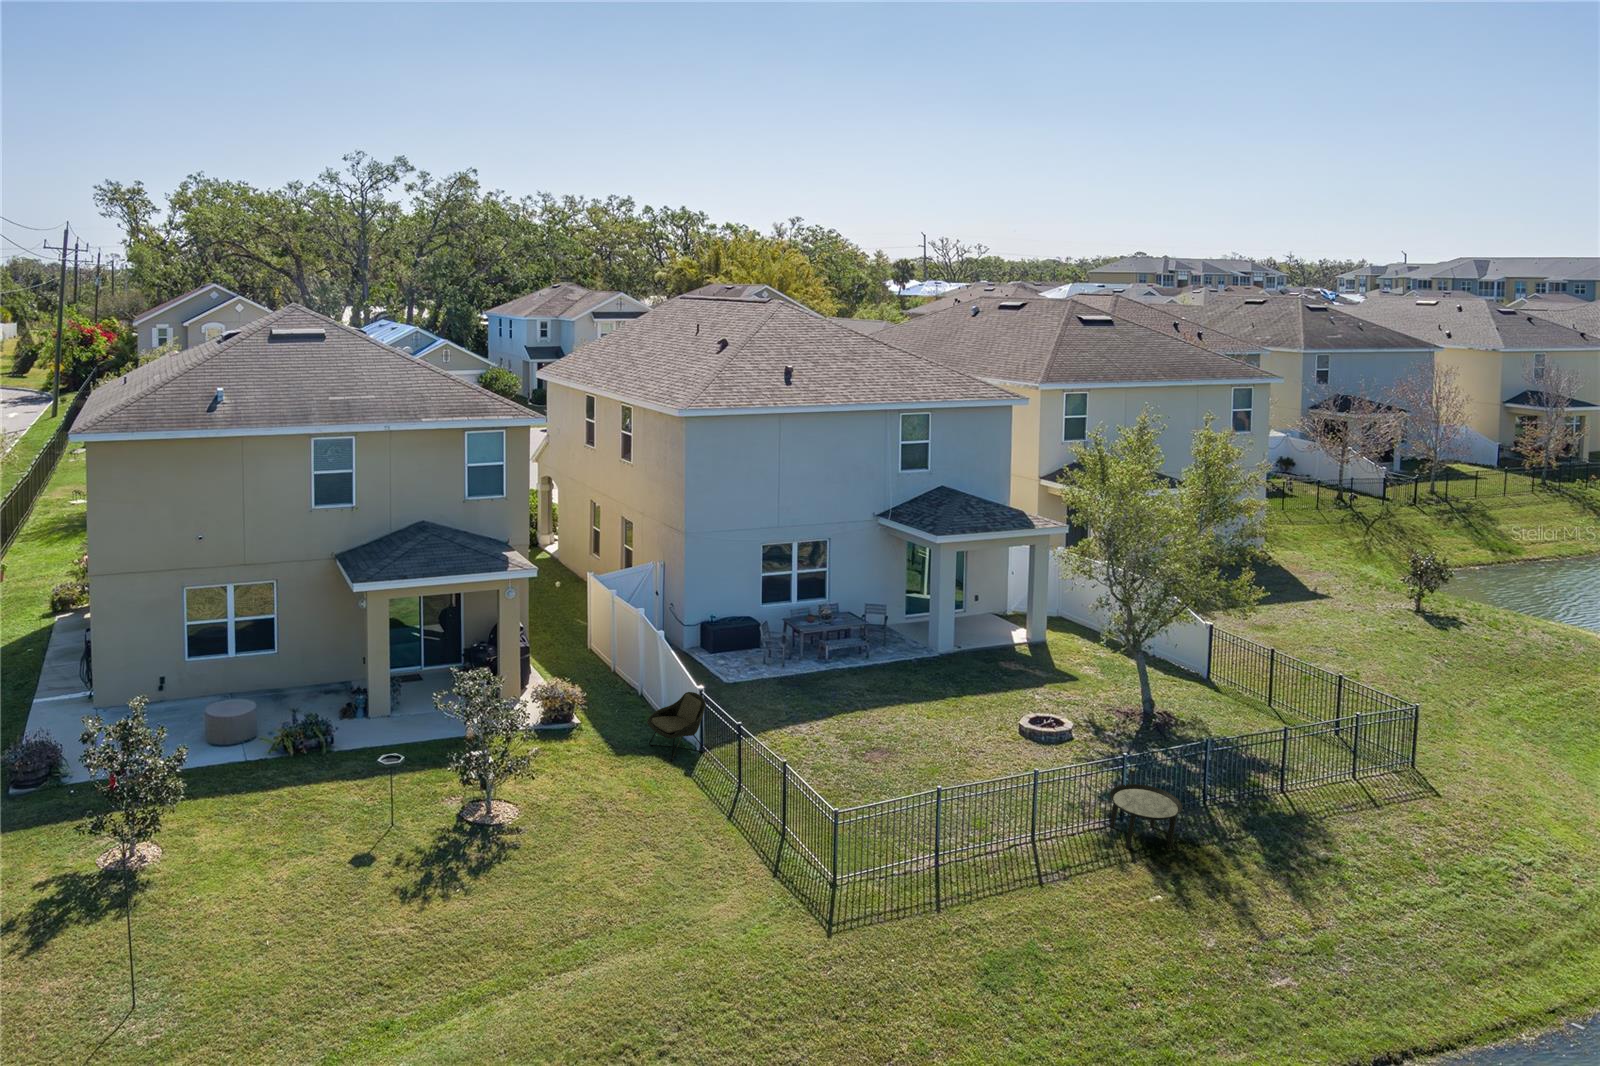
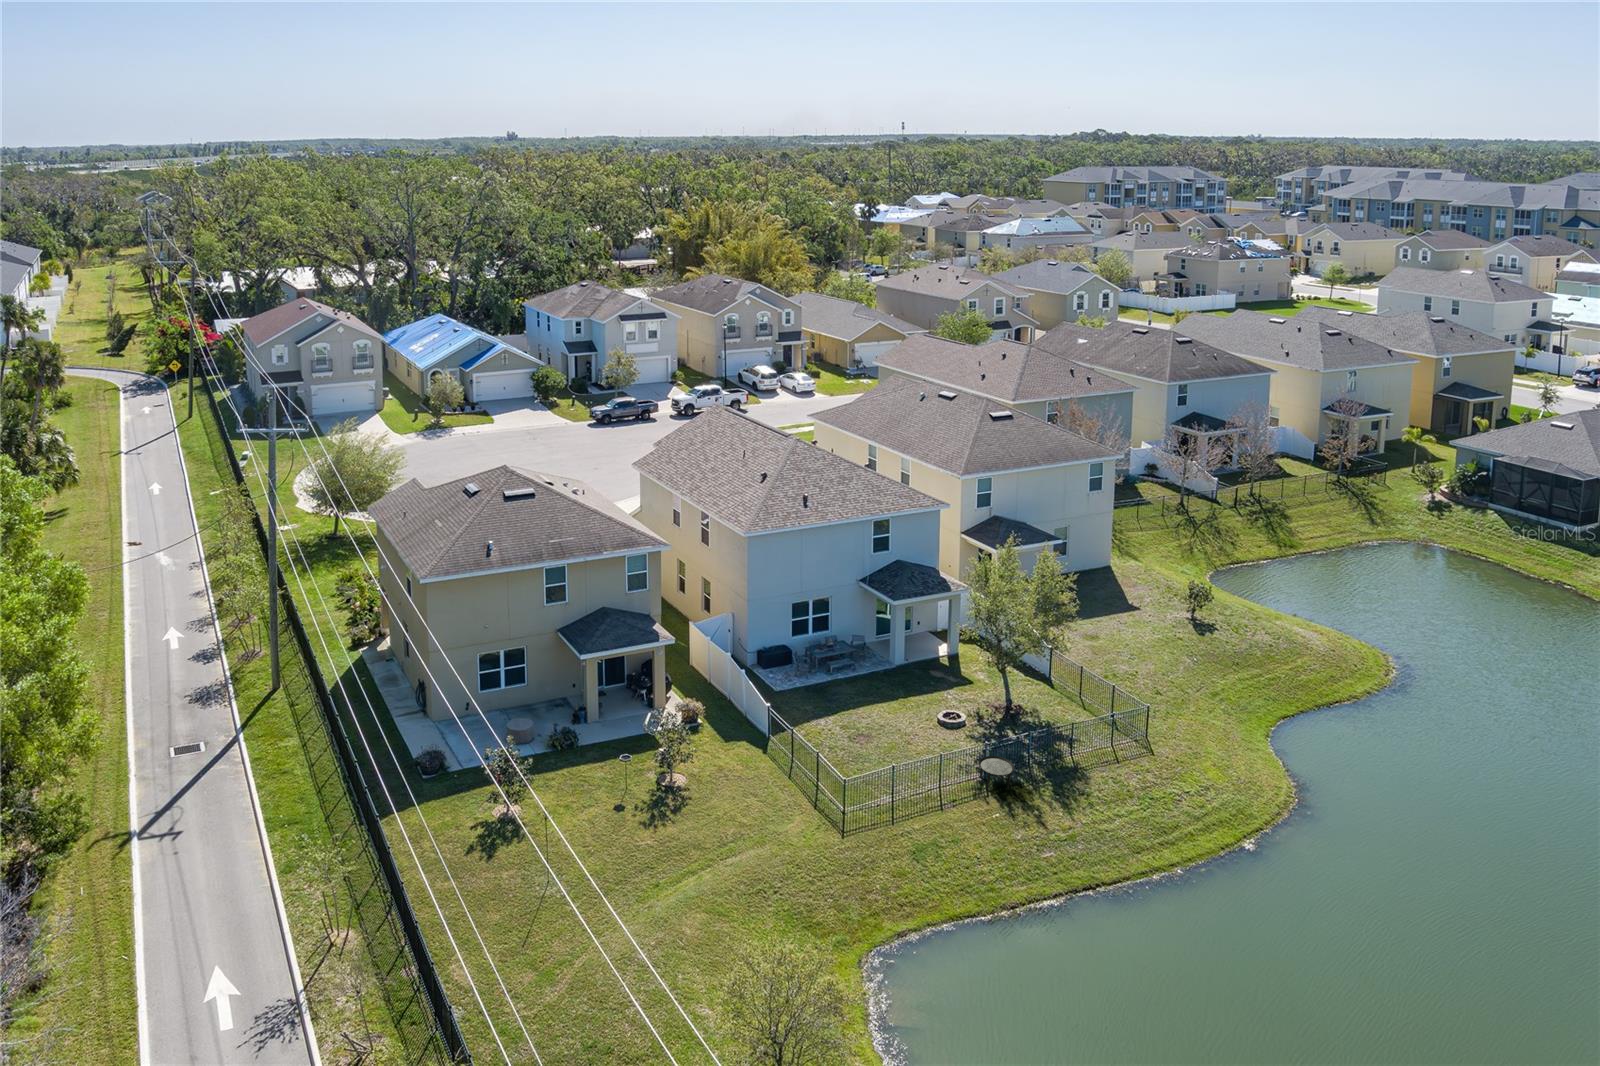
lounge chair: present [647,692,706,761] -> none [741,708,772,746]

